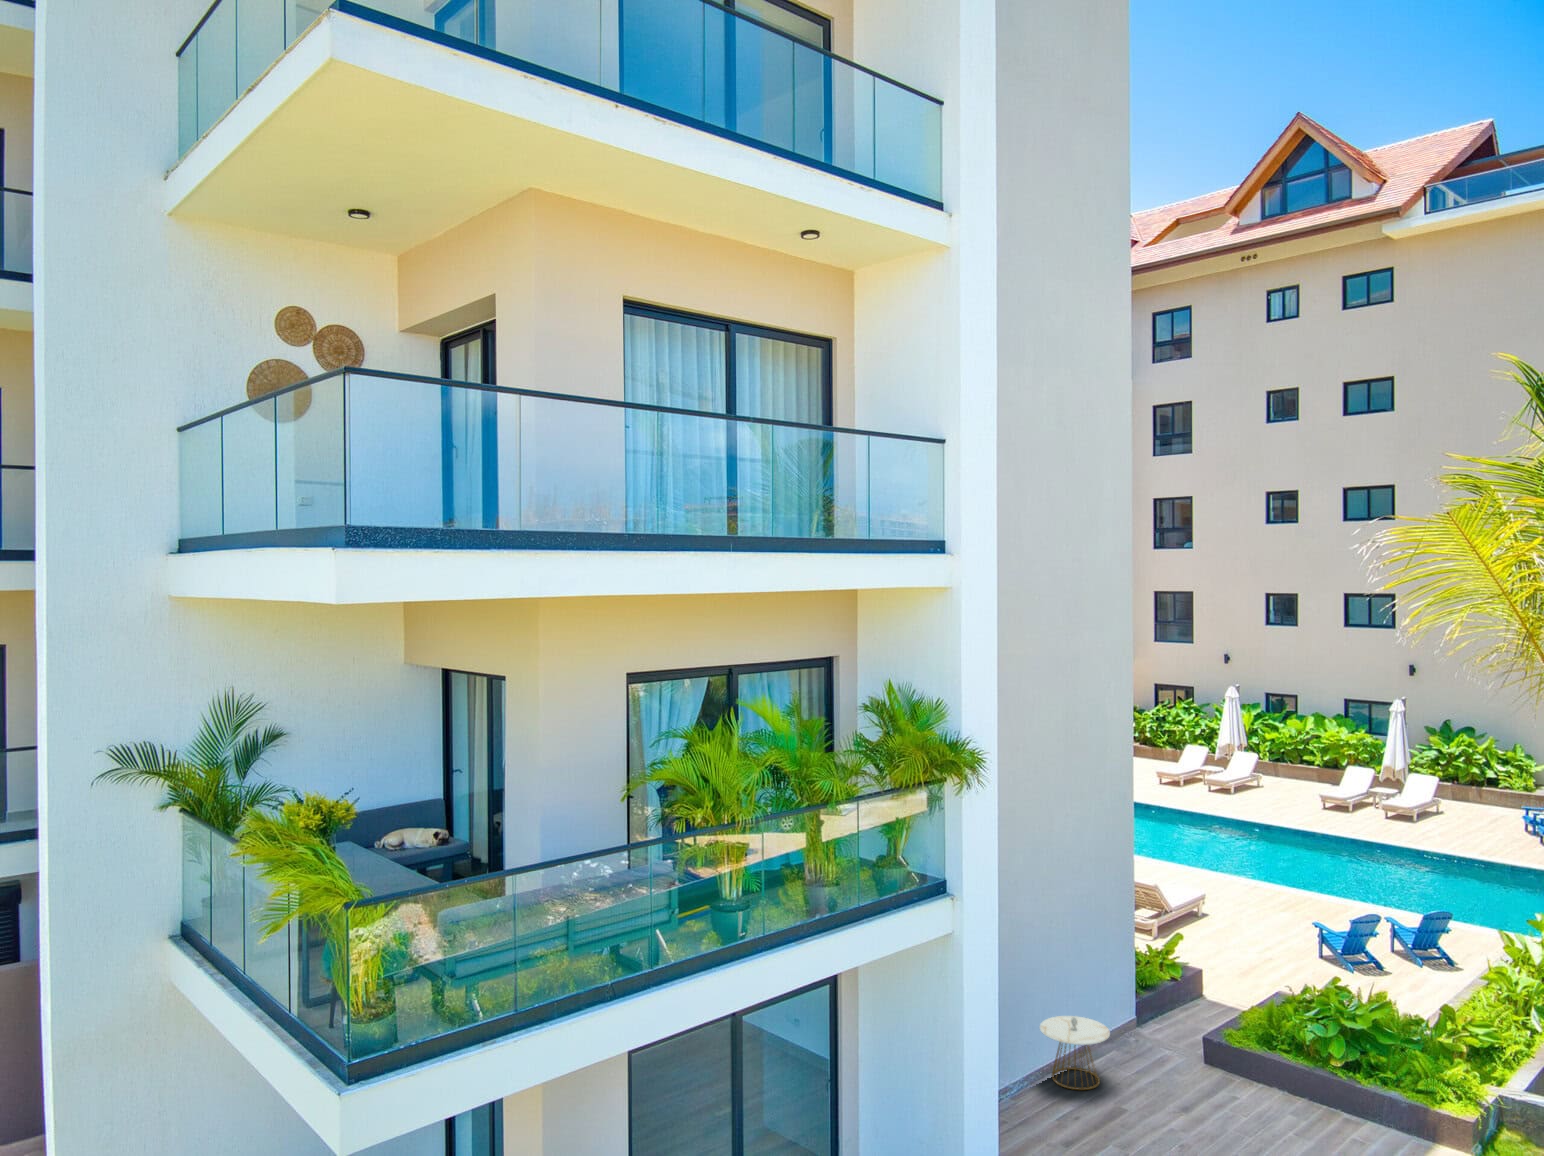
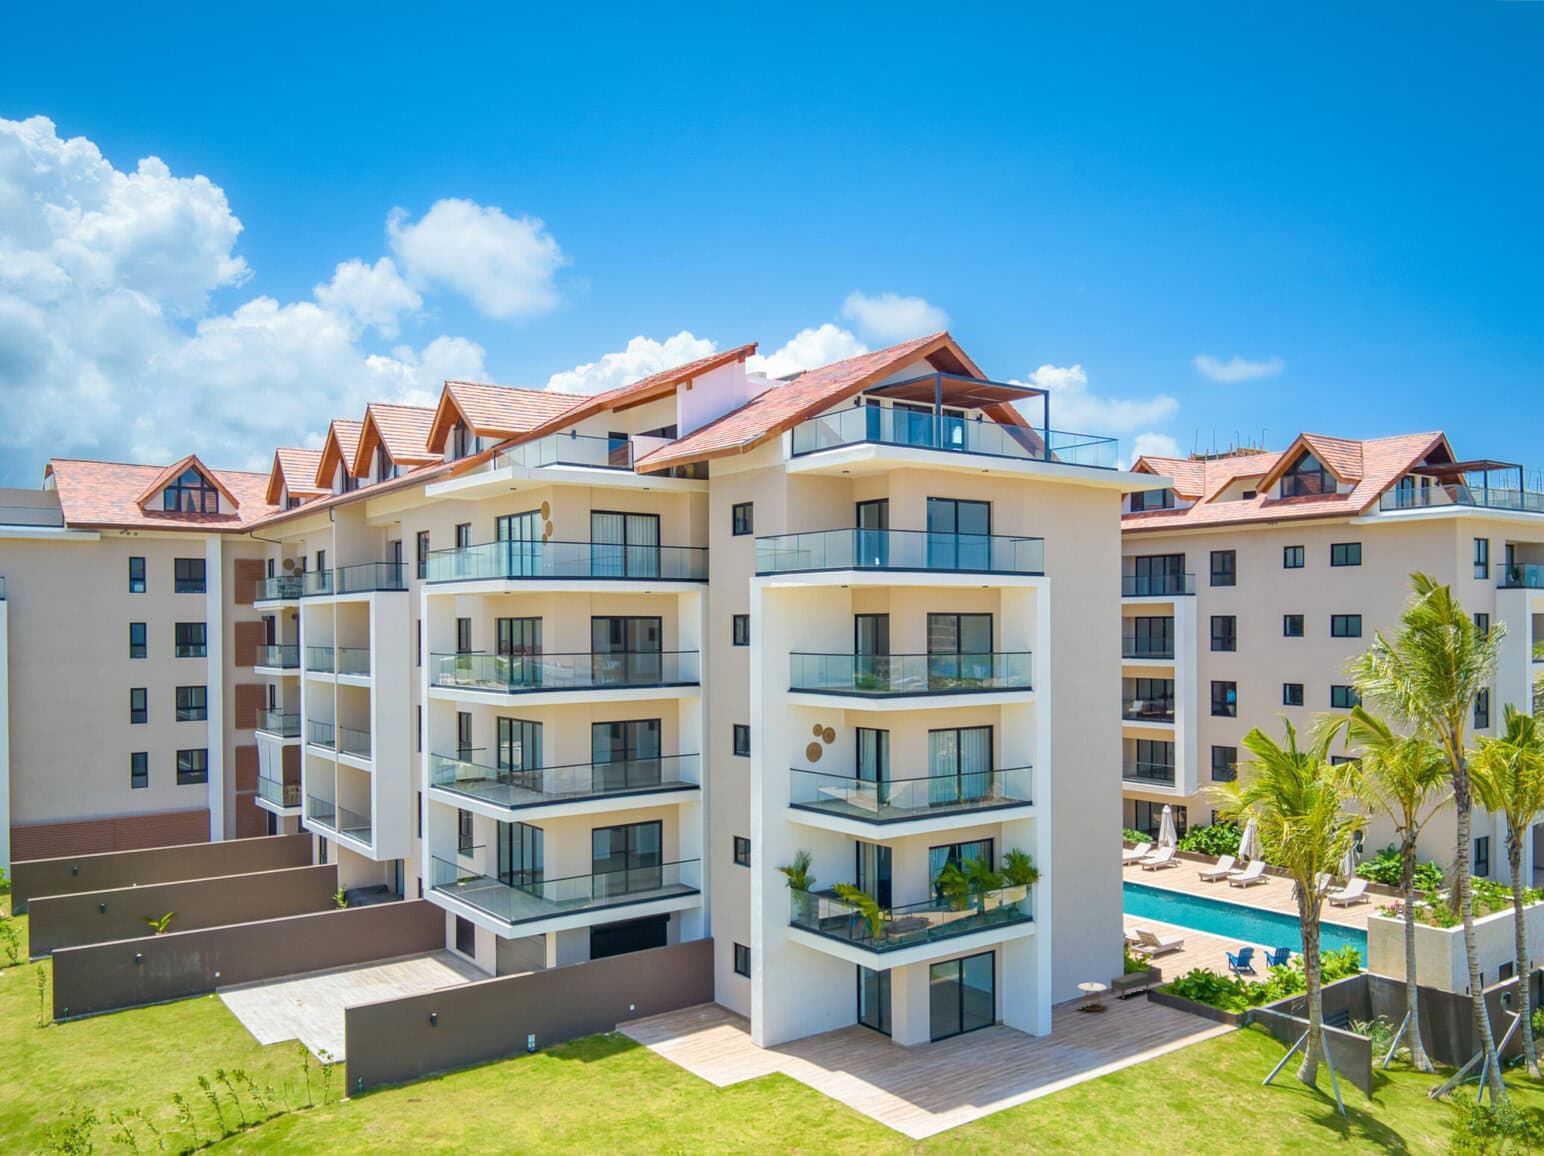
bench: none [1104,977,1184,1051] -> present [1111,972,1149,999]

